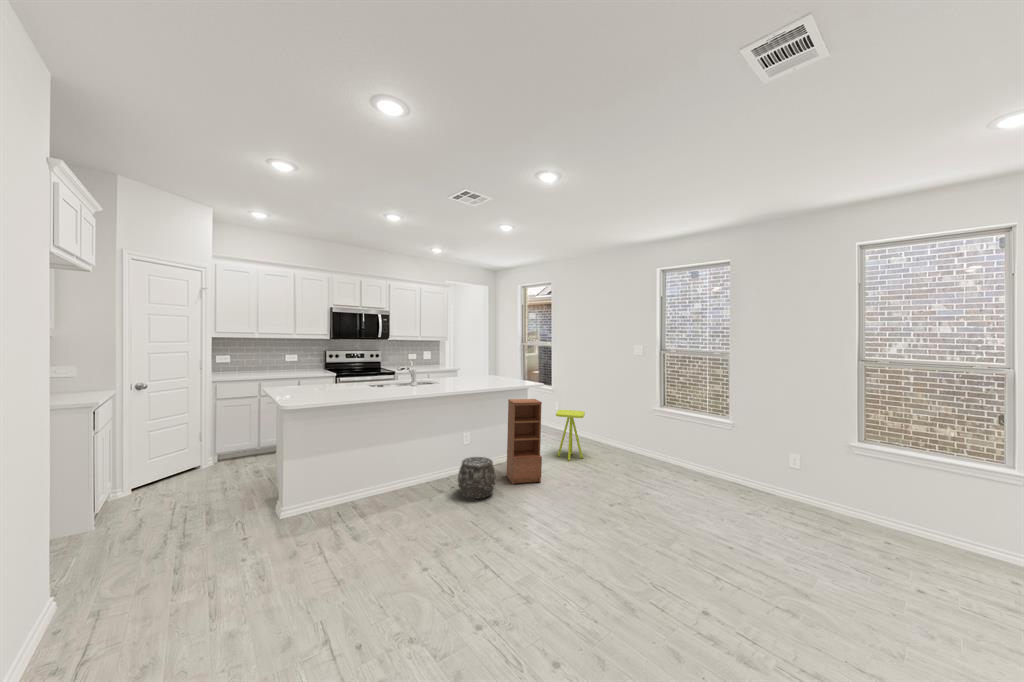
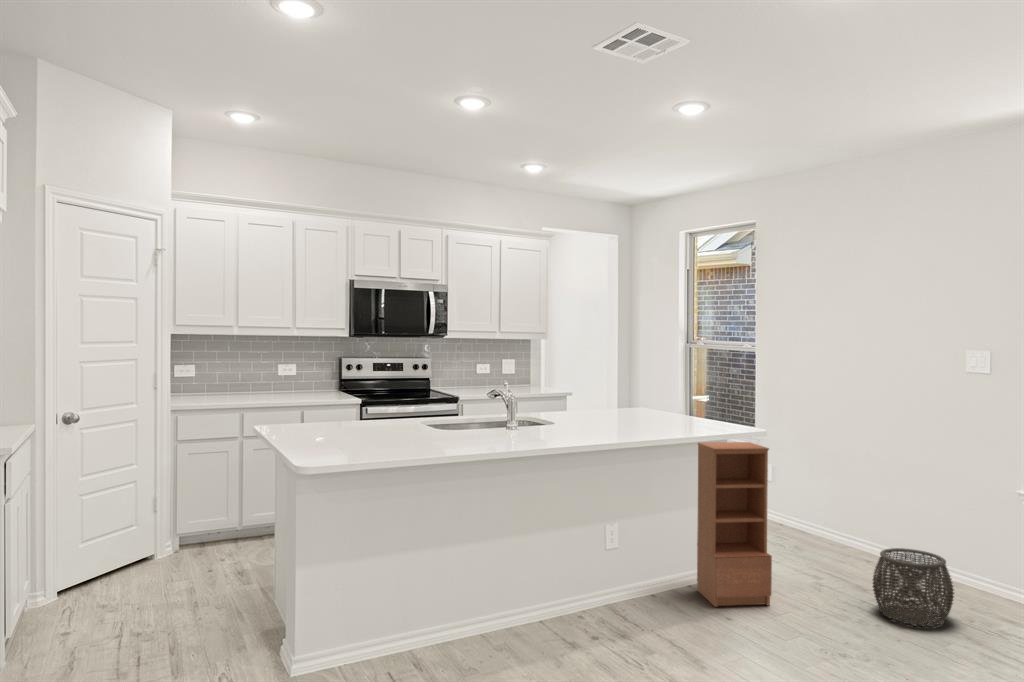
side table: present [556,410,585,460] -> none [783,466,842,565]
woven basket: present [458,457,496,499] -> present [873,548,954,627]

